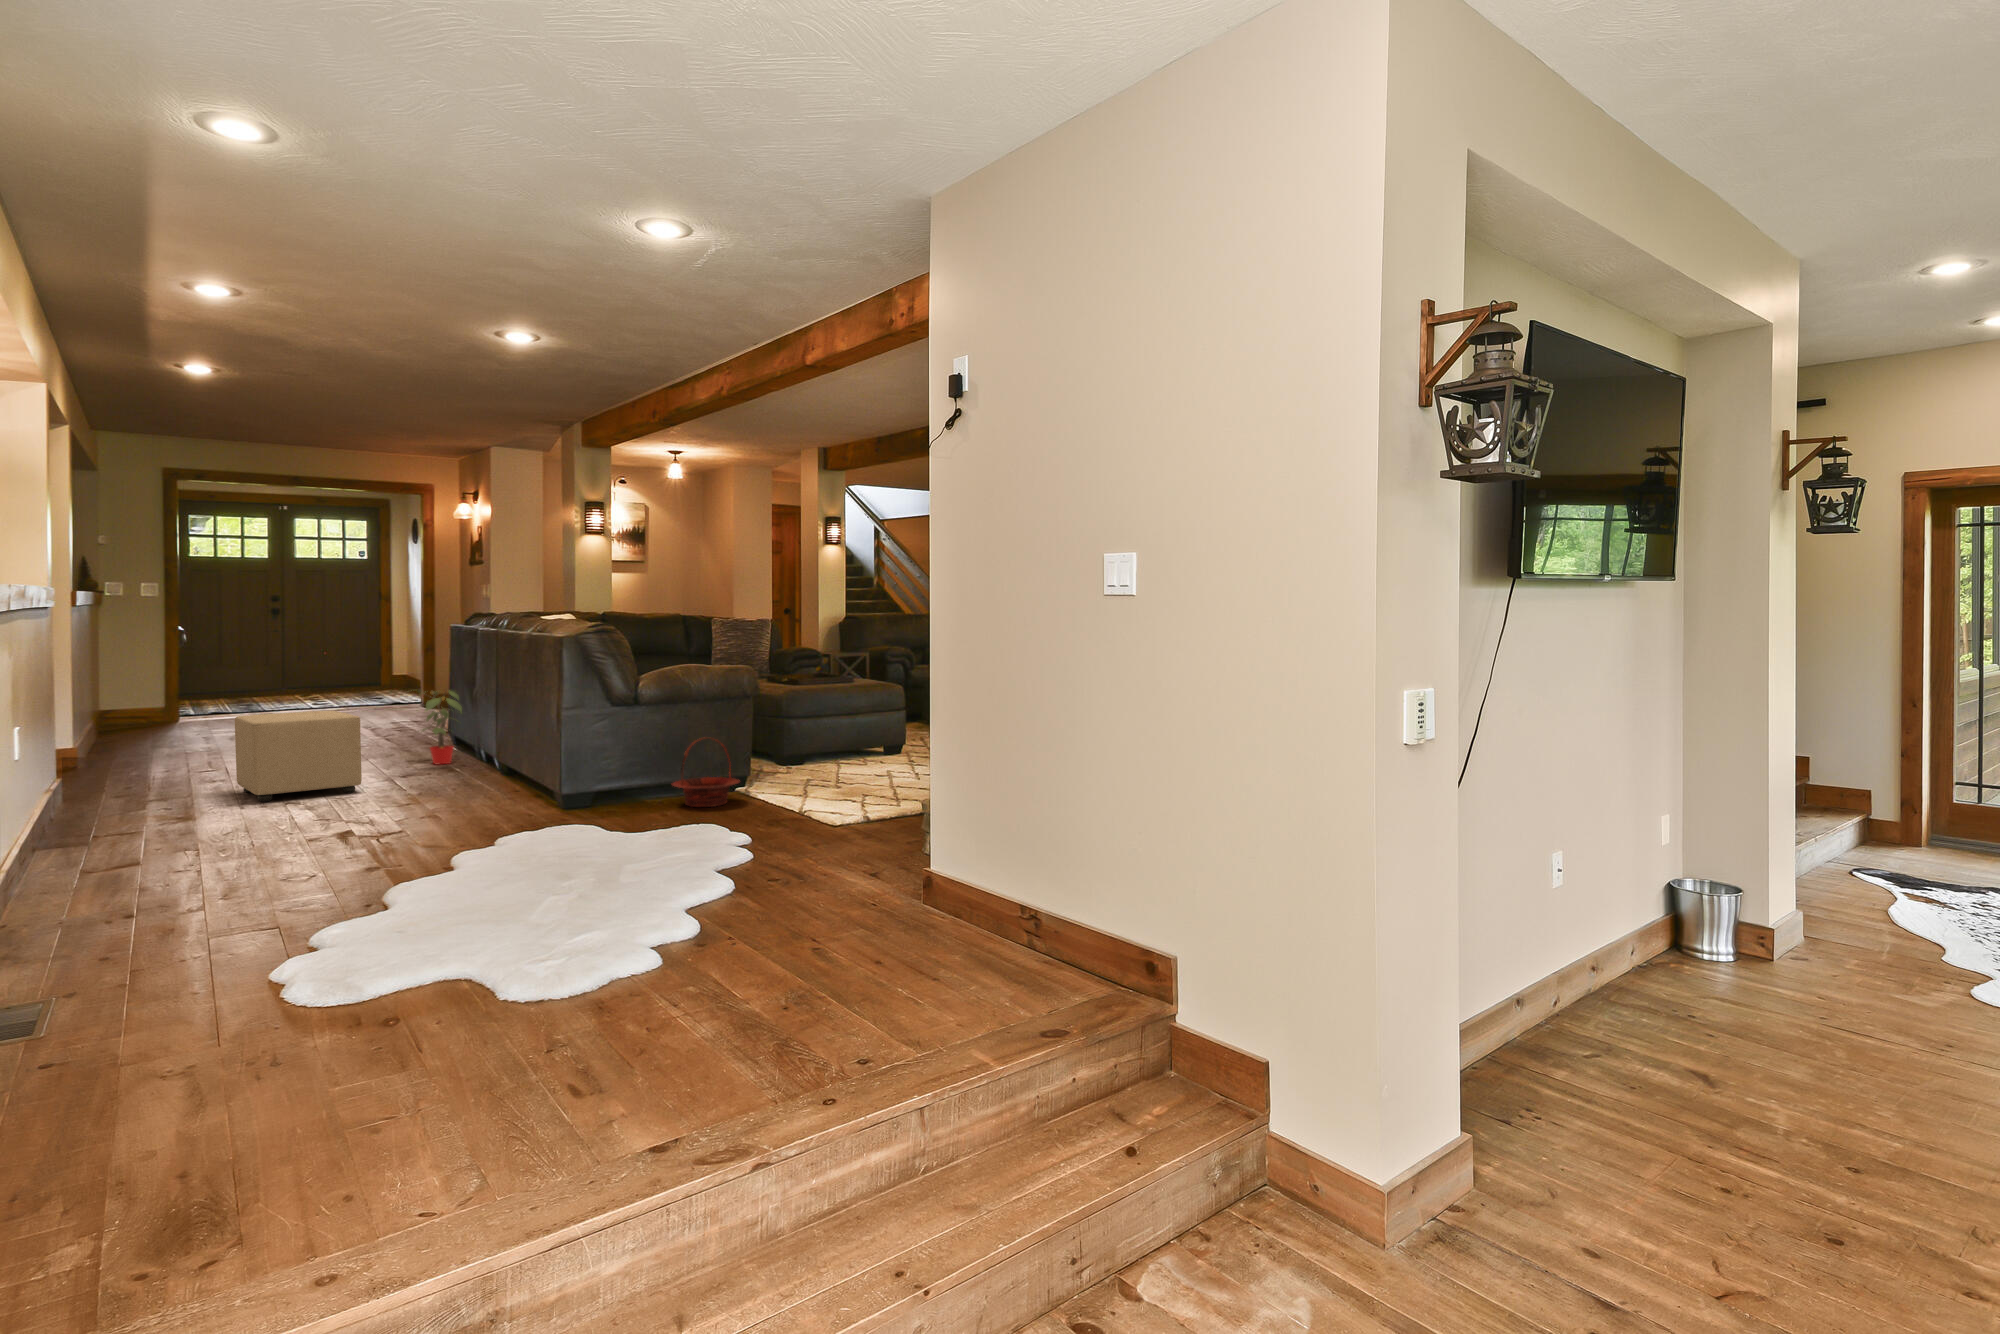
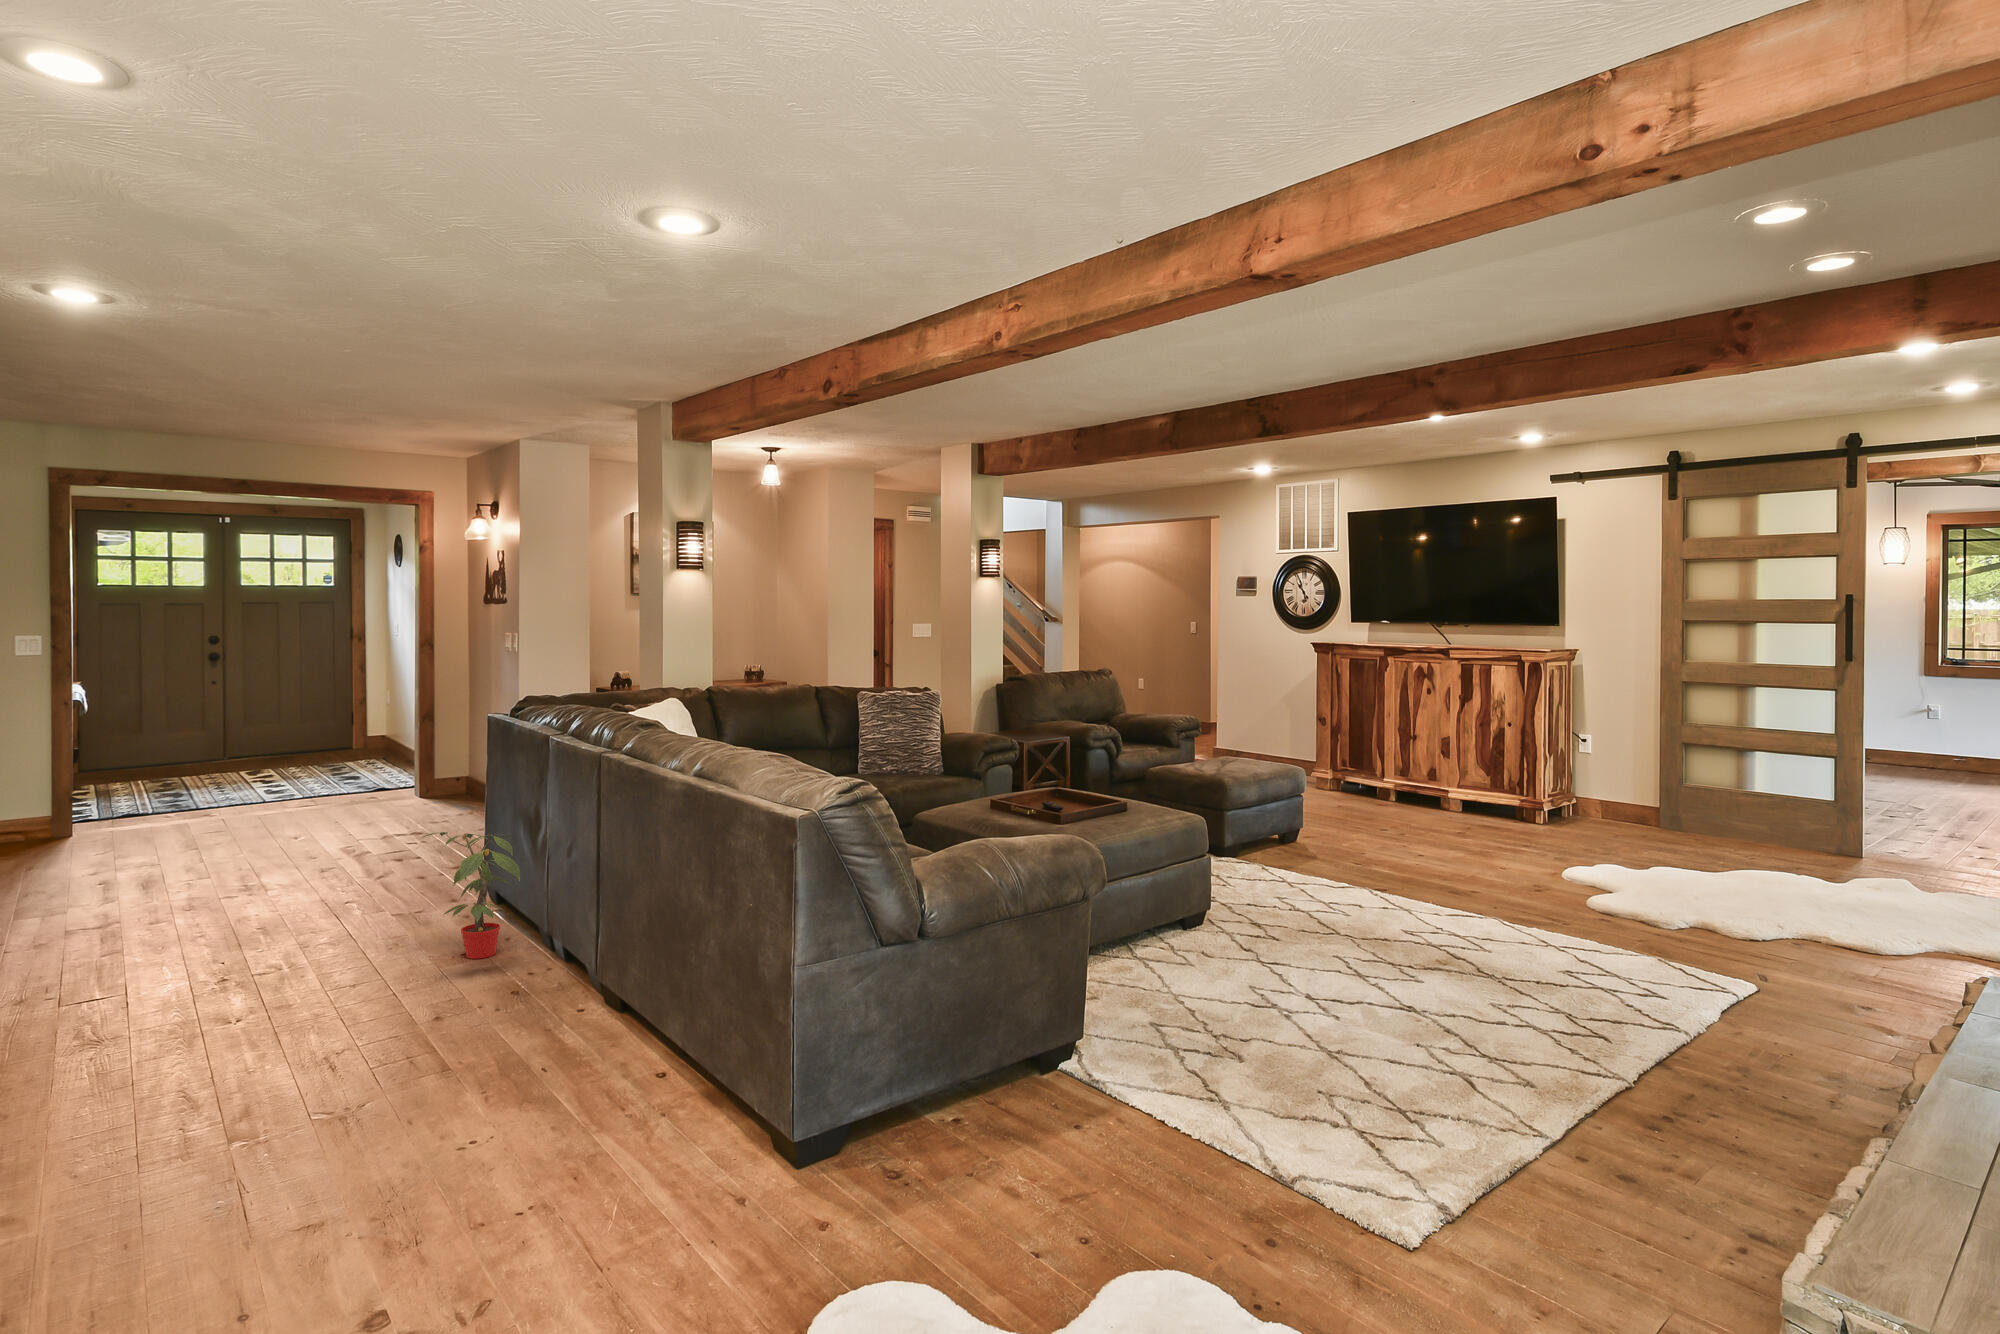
ottoman: present [235,711,362,802] -> none [120,899,358,1112]
basket: present [672,738,740,807] -> none [968,987,1096,1132]

